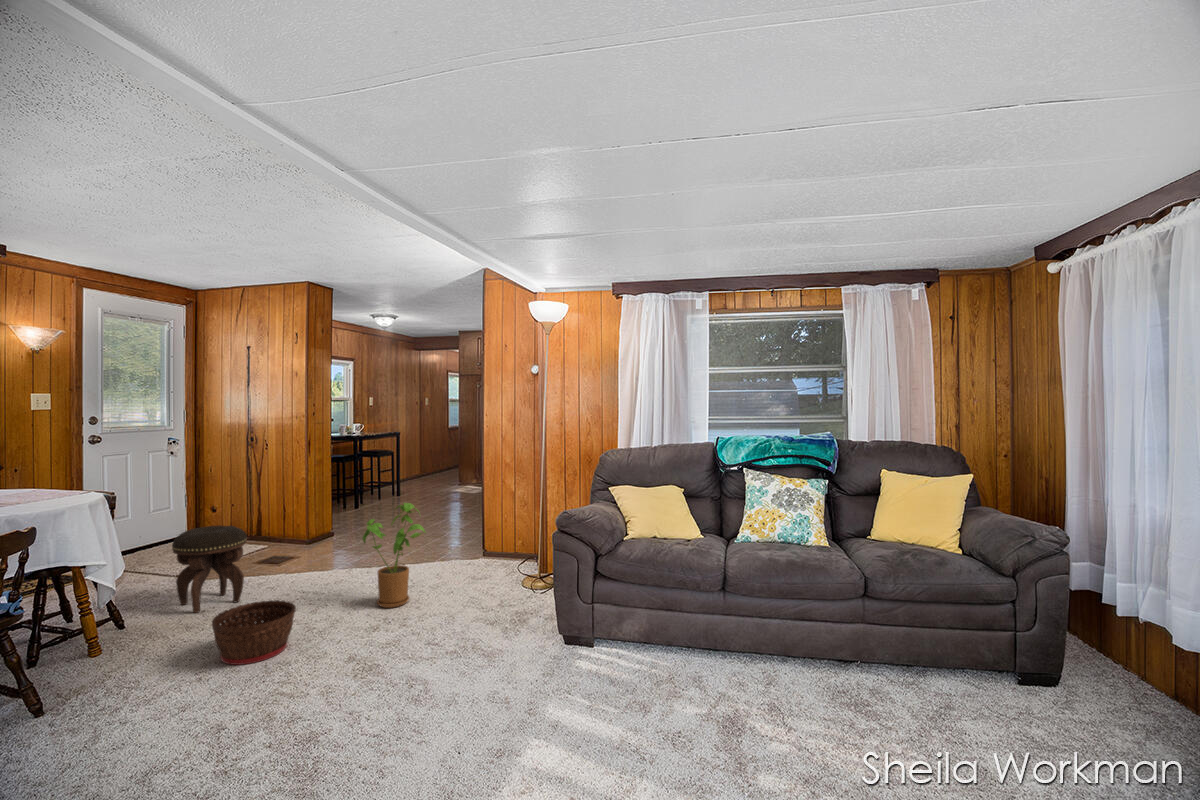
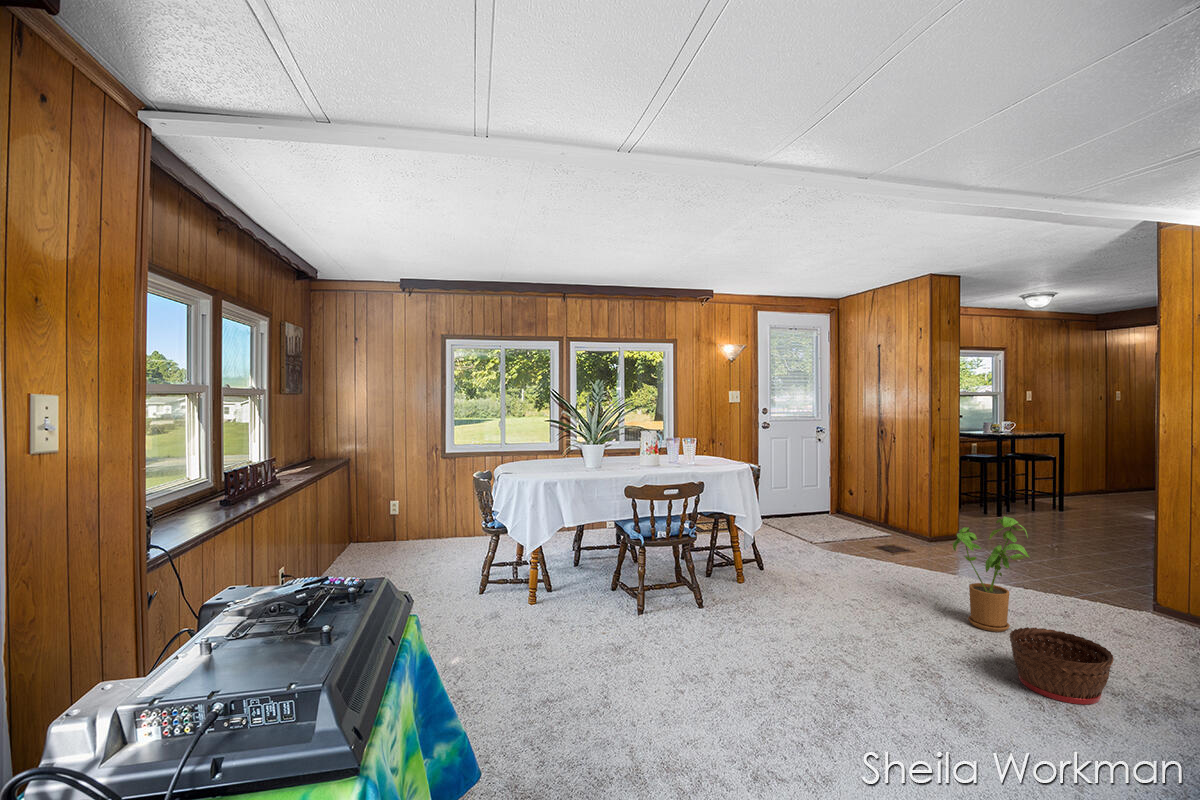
footstool: present [172,525,247,613] -> none [798,504,853,575]
basket: present [212,600,296,665] -> present [1009,627,1113,704]

